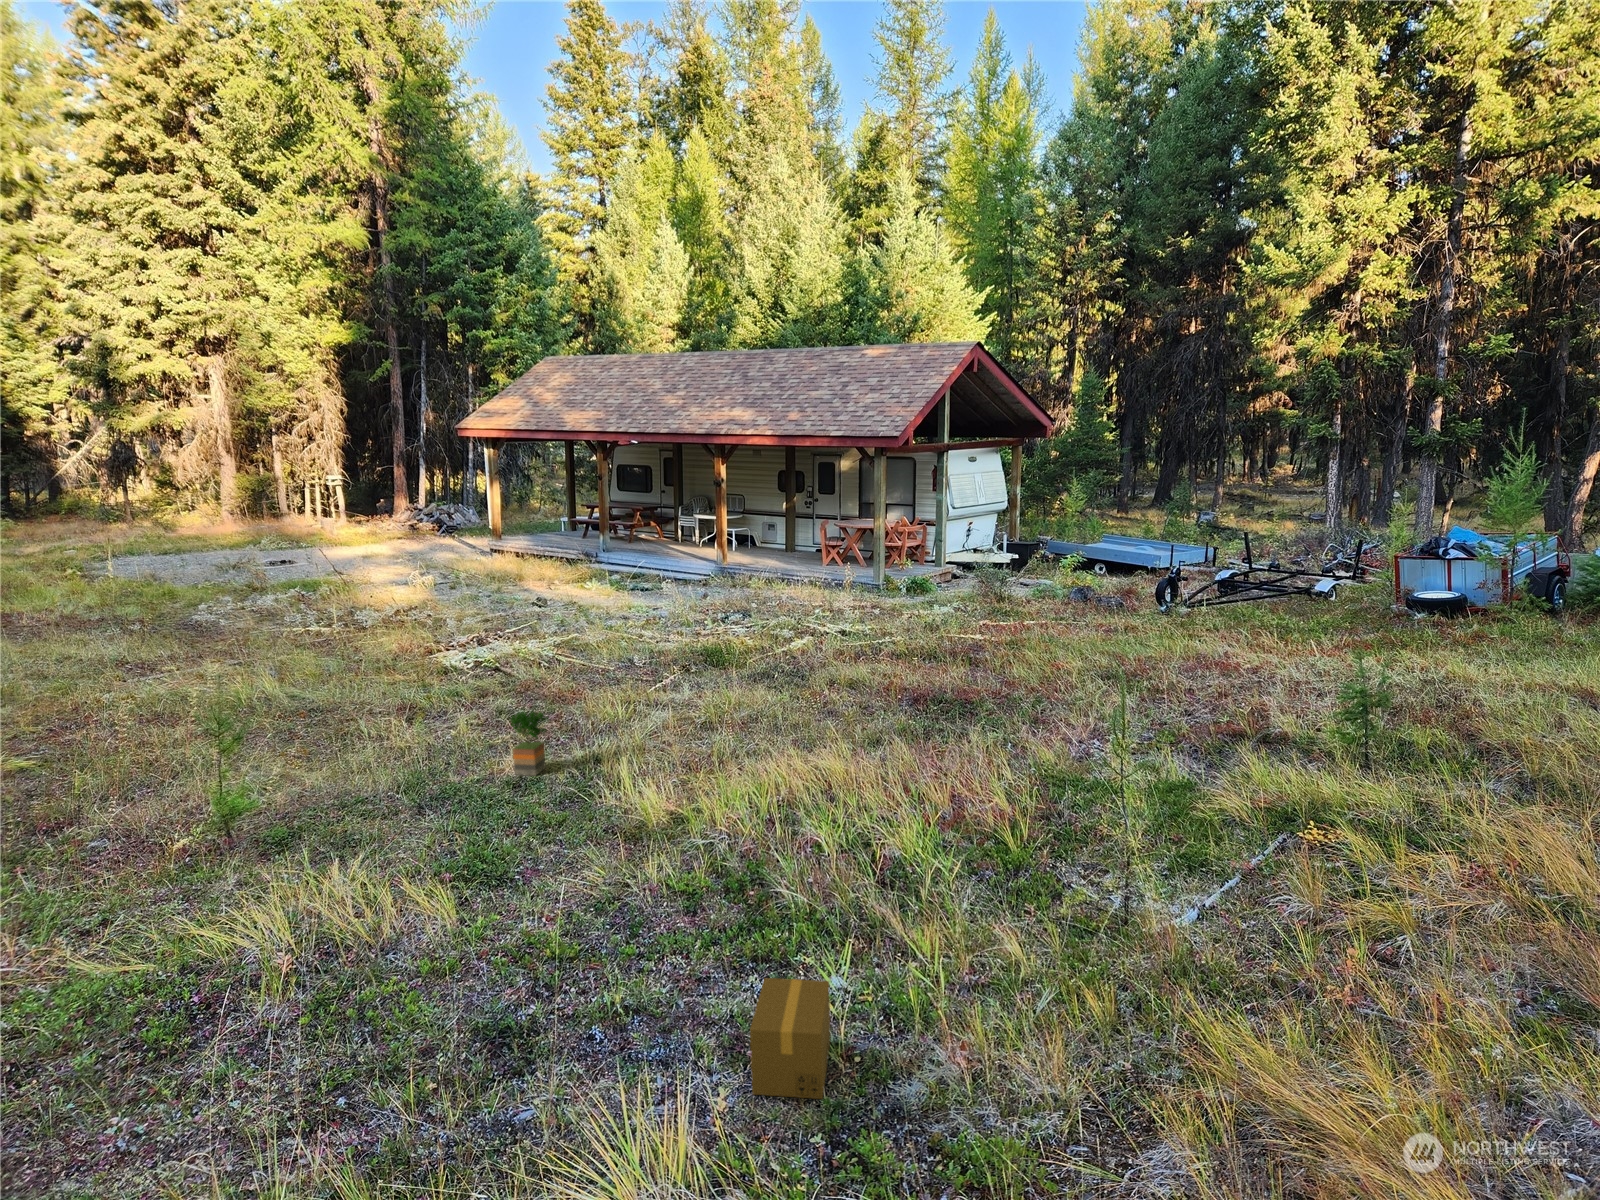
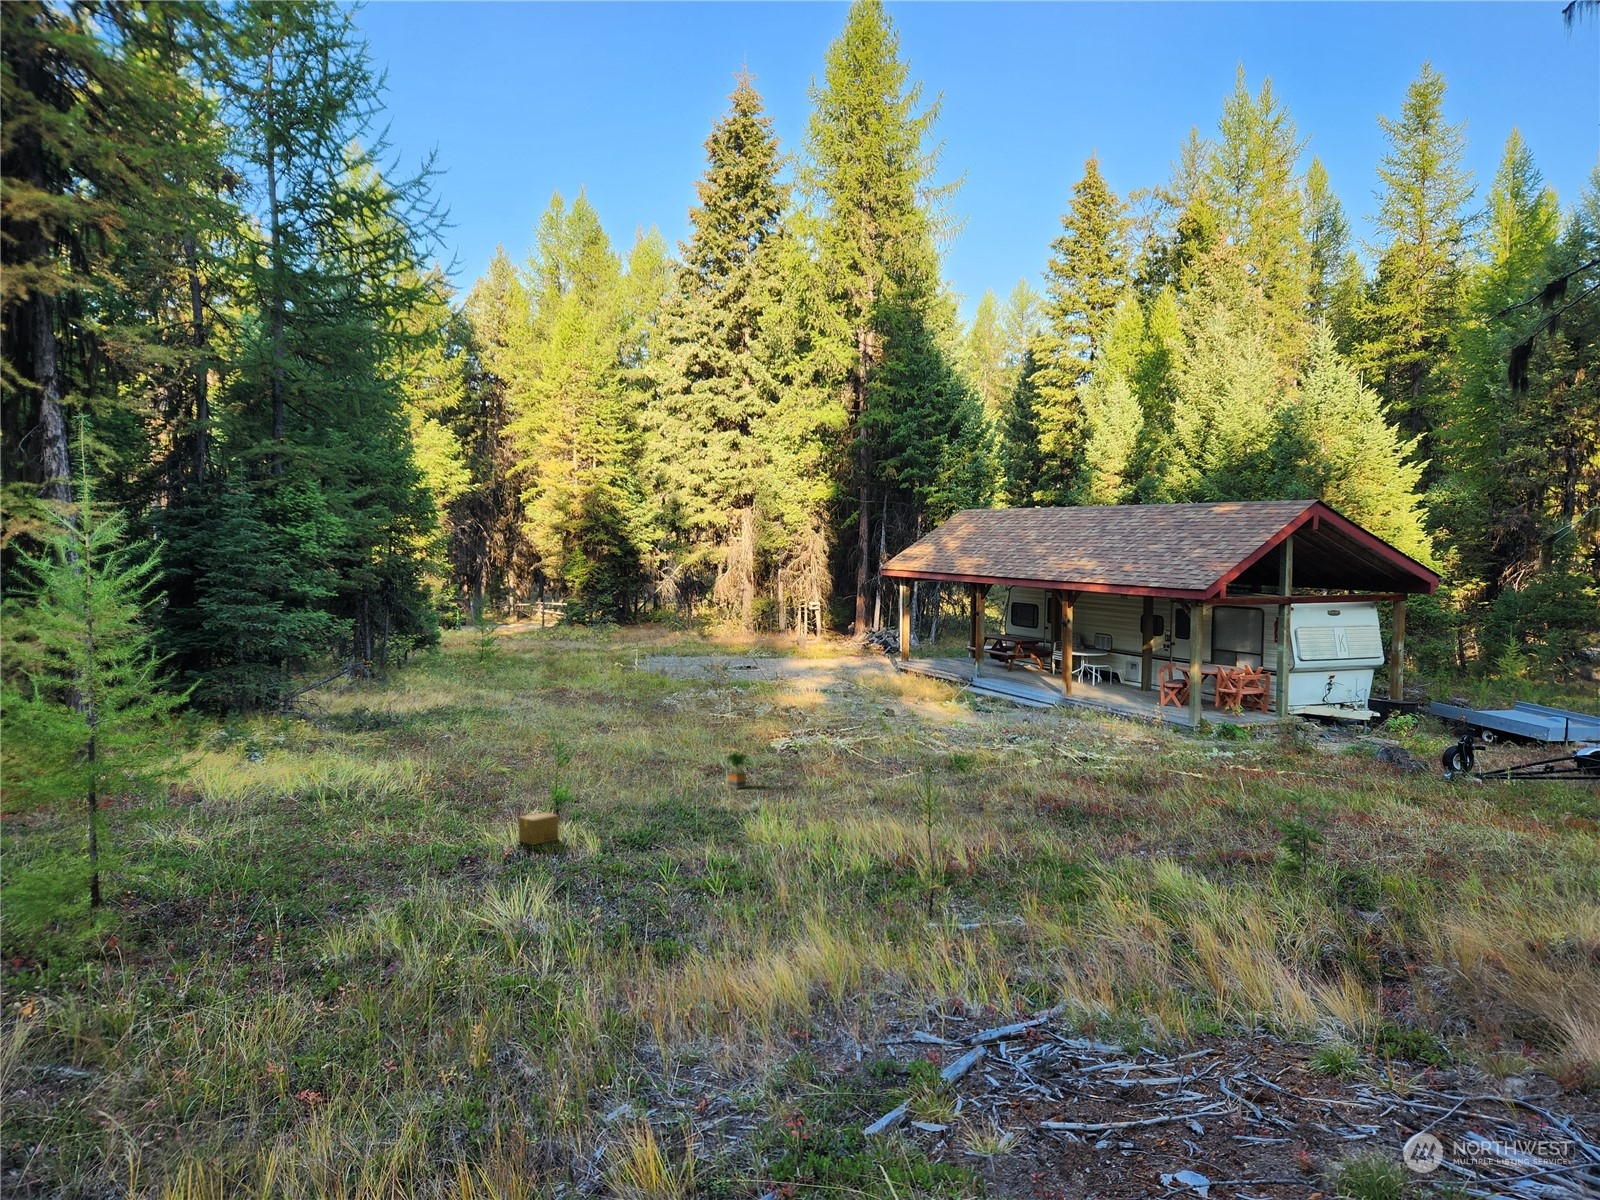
cardboard box: present [750,978,831,1099] -> present [519,812,559,845]

